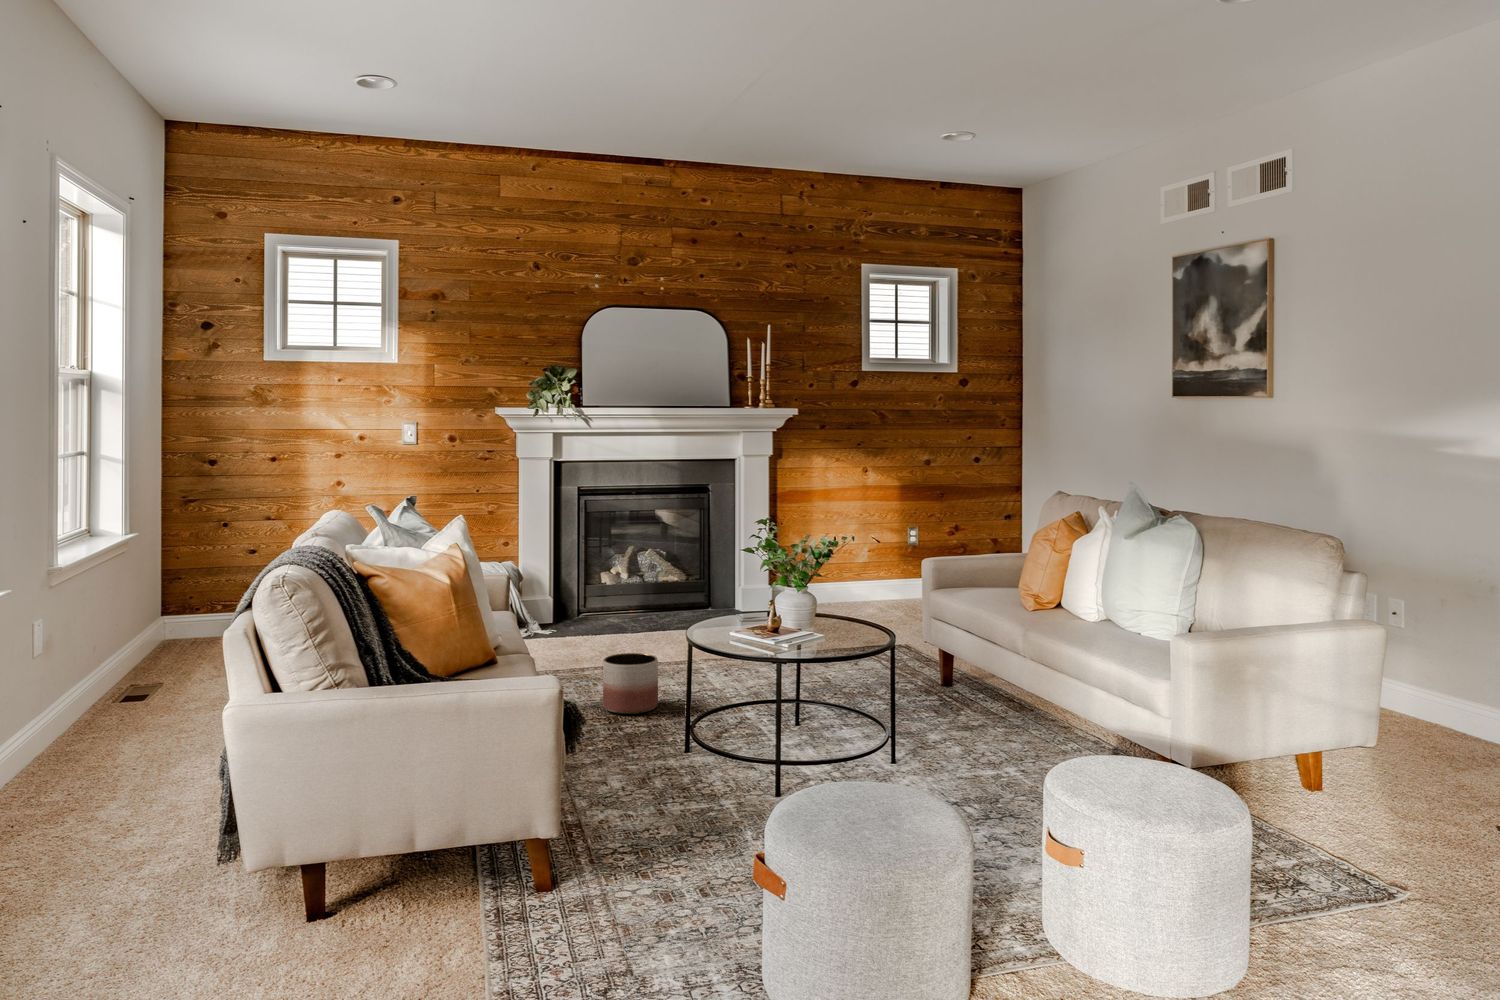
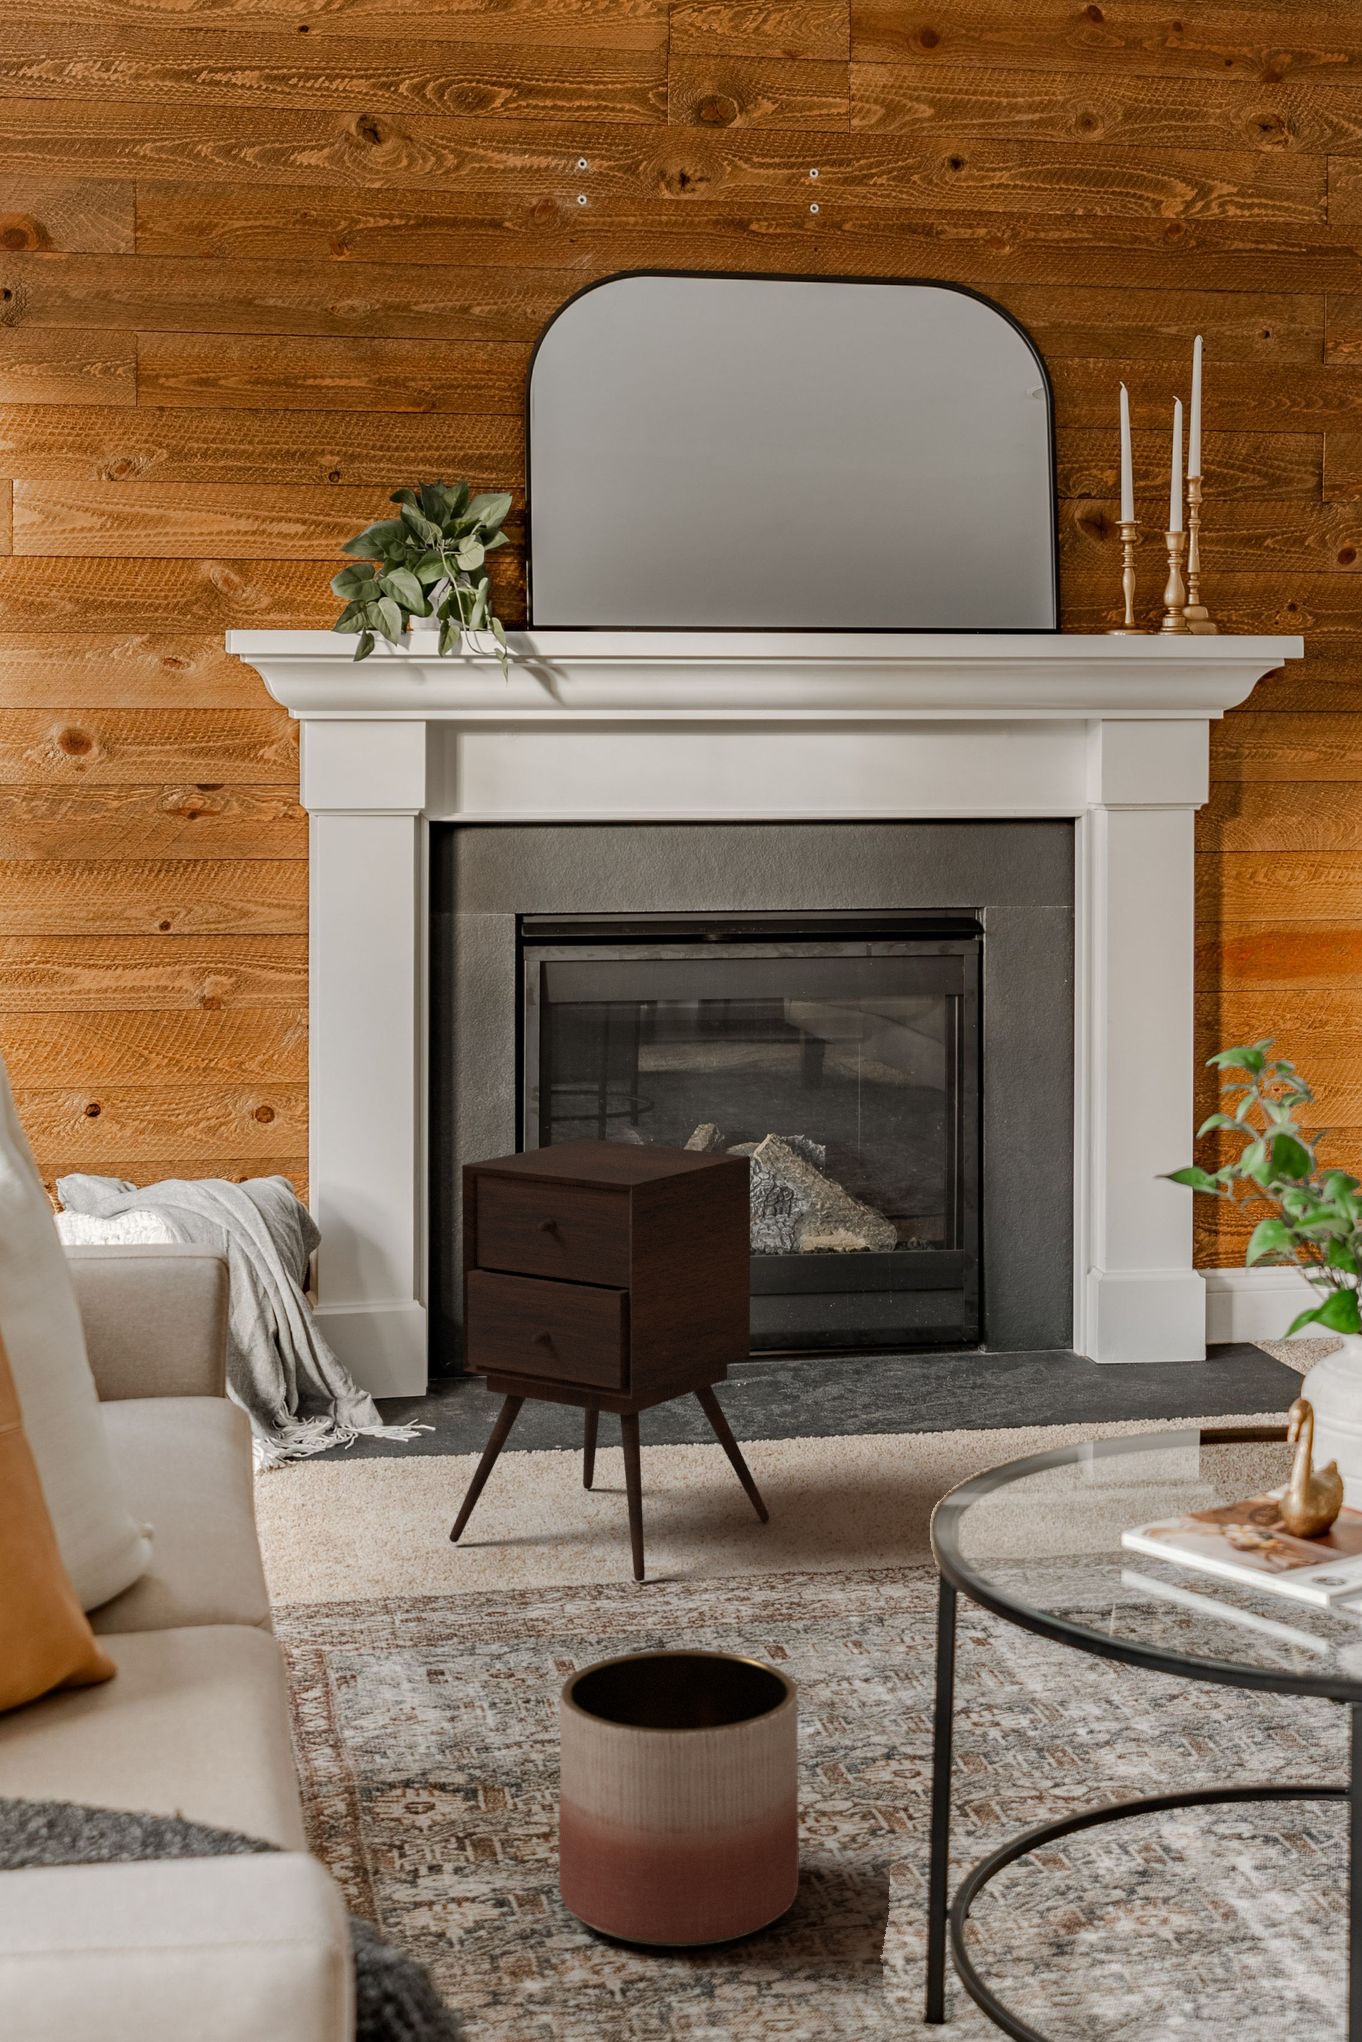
side table: none [566,546,651,657] -> present [449,1139,769,1581]

